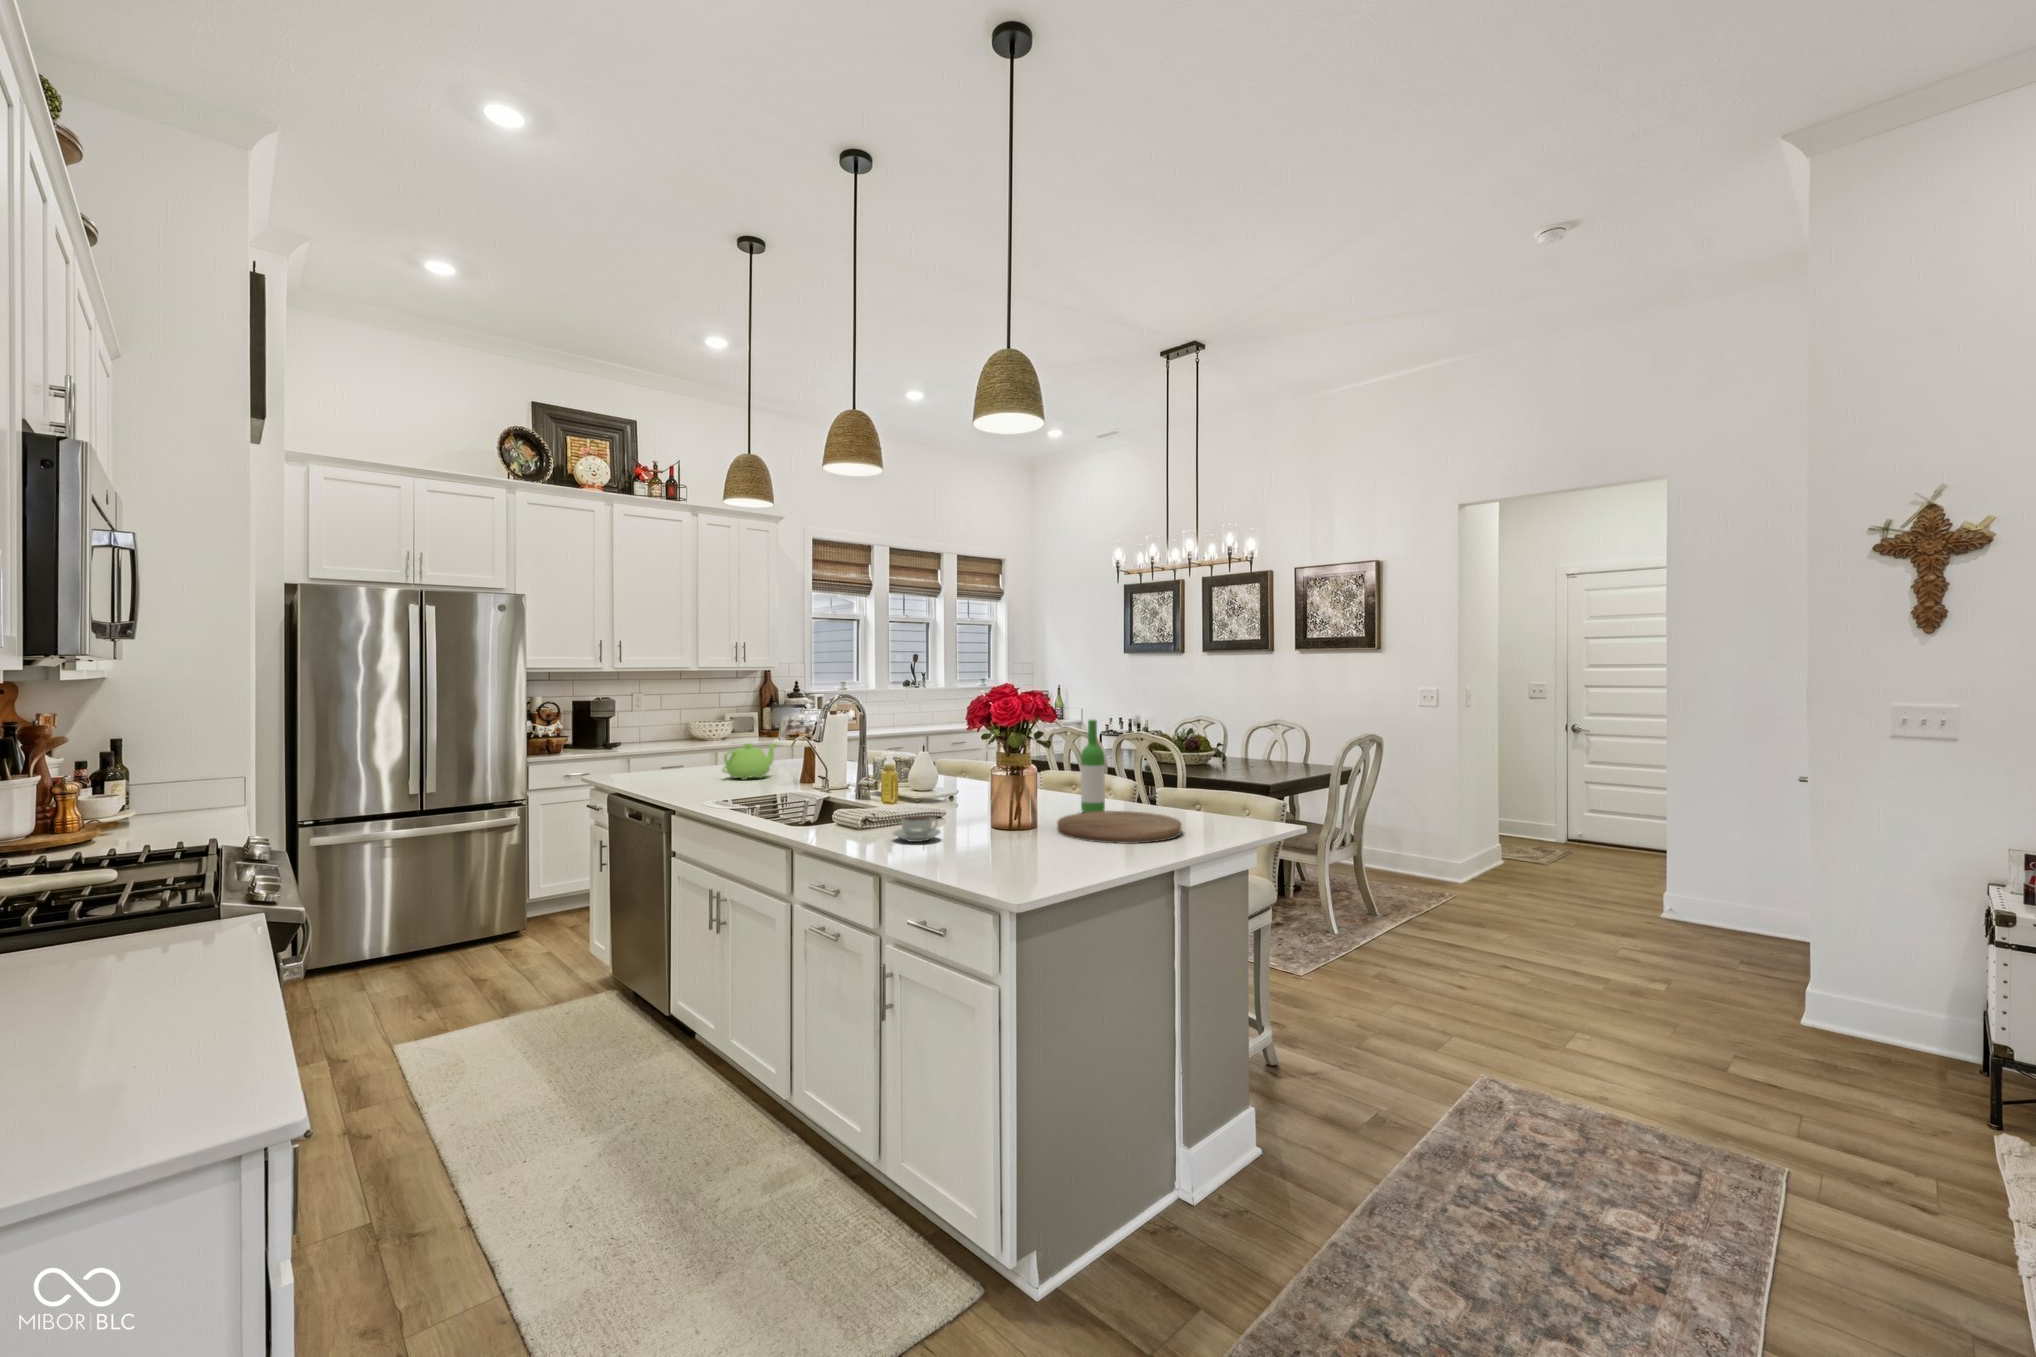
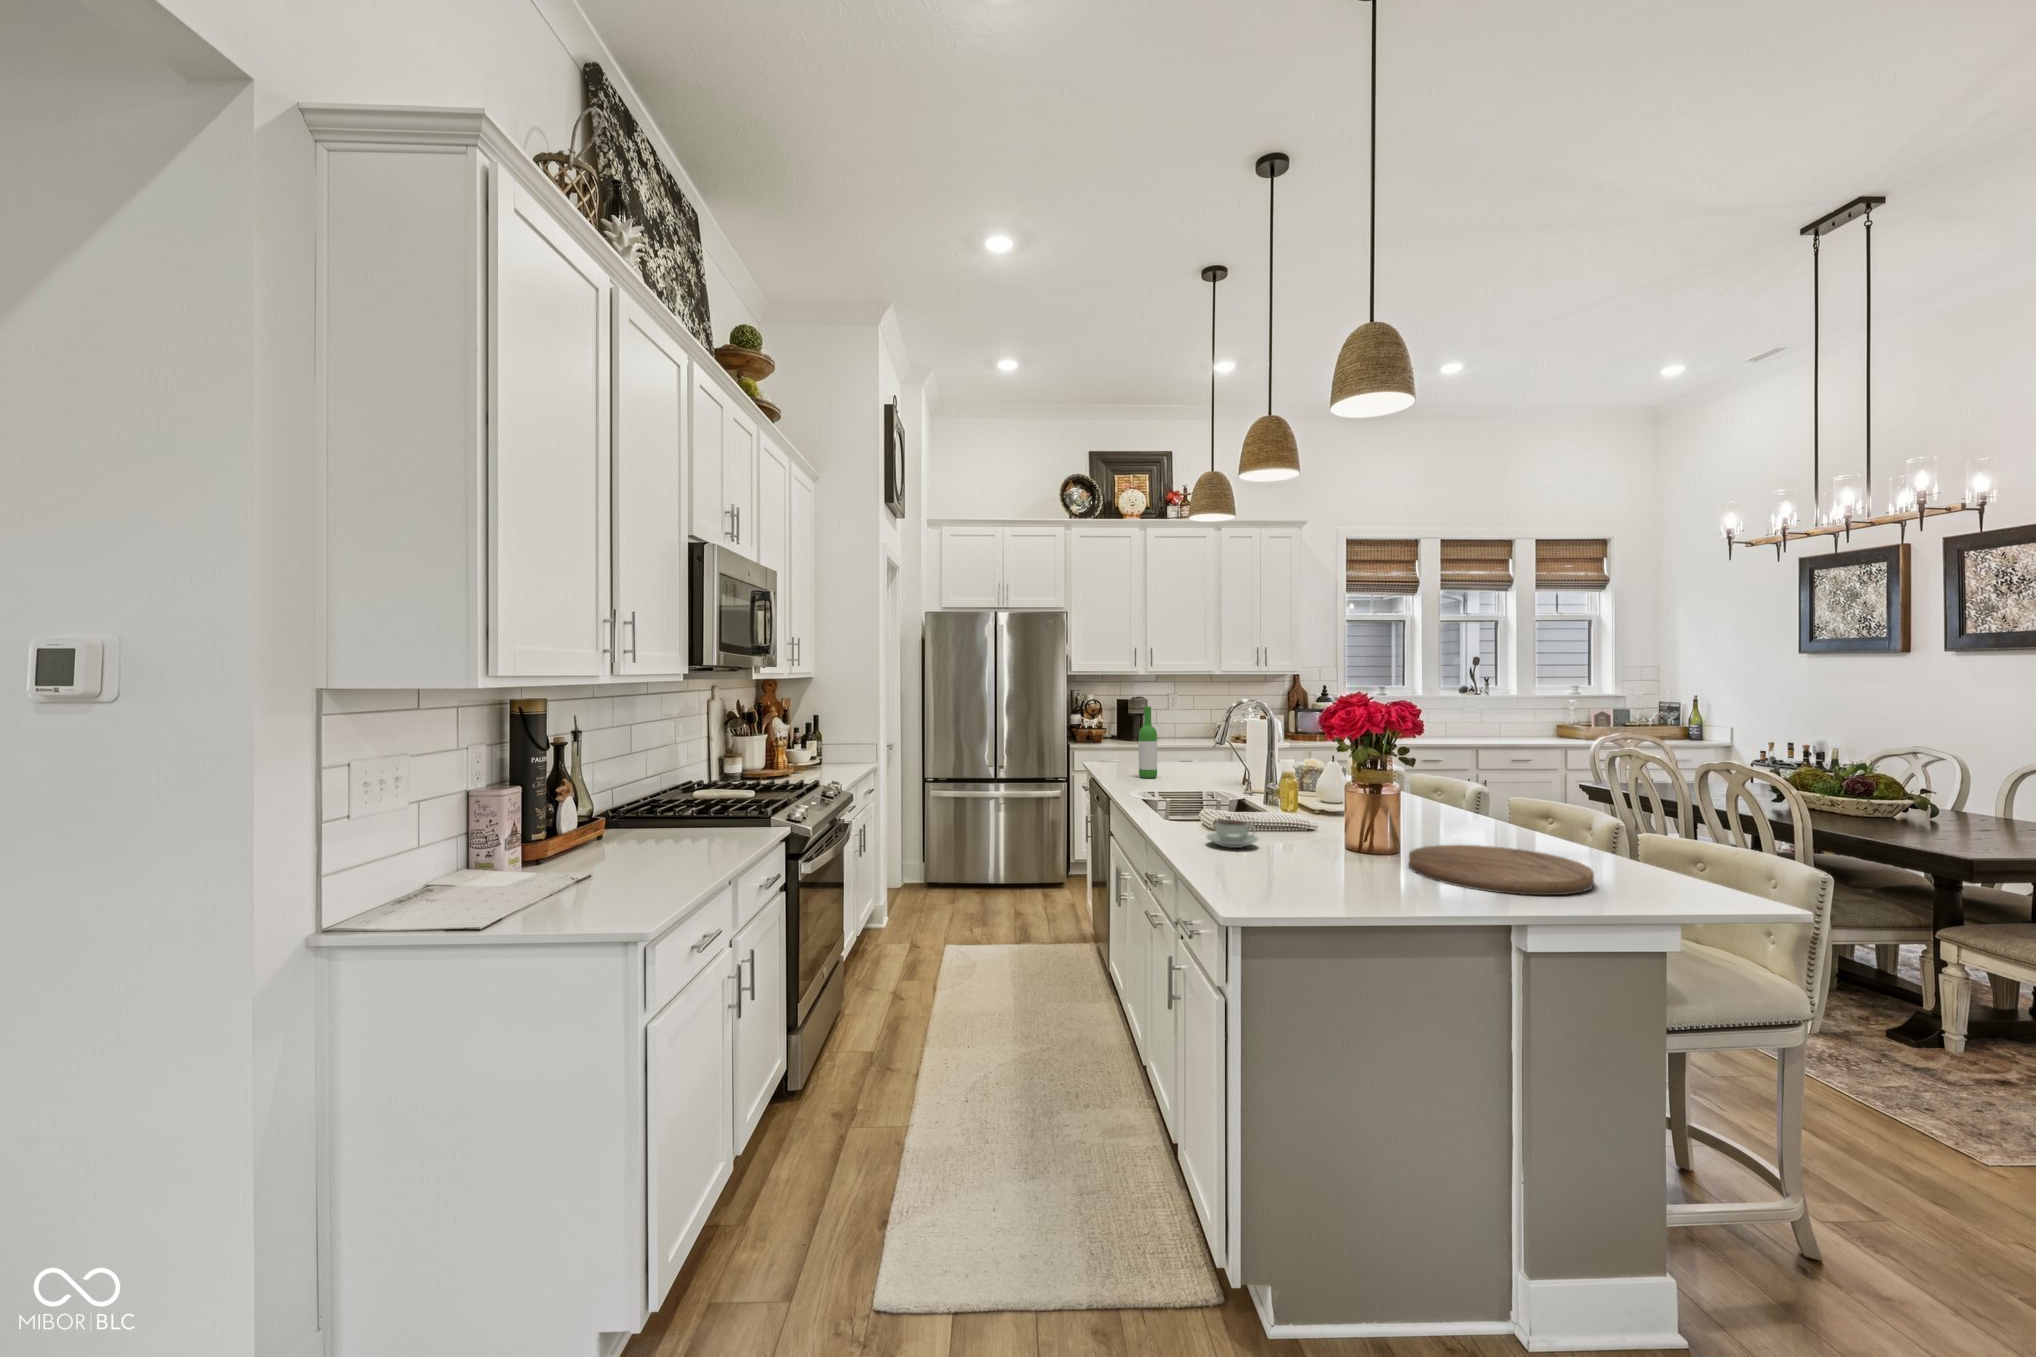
wine bottle: present [1081,720,1105,813] -> present [1139,706,1157,778]
teapot: present [722,743,776,780] -> none [1176,739,1232,773]

